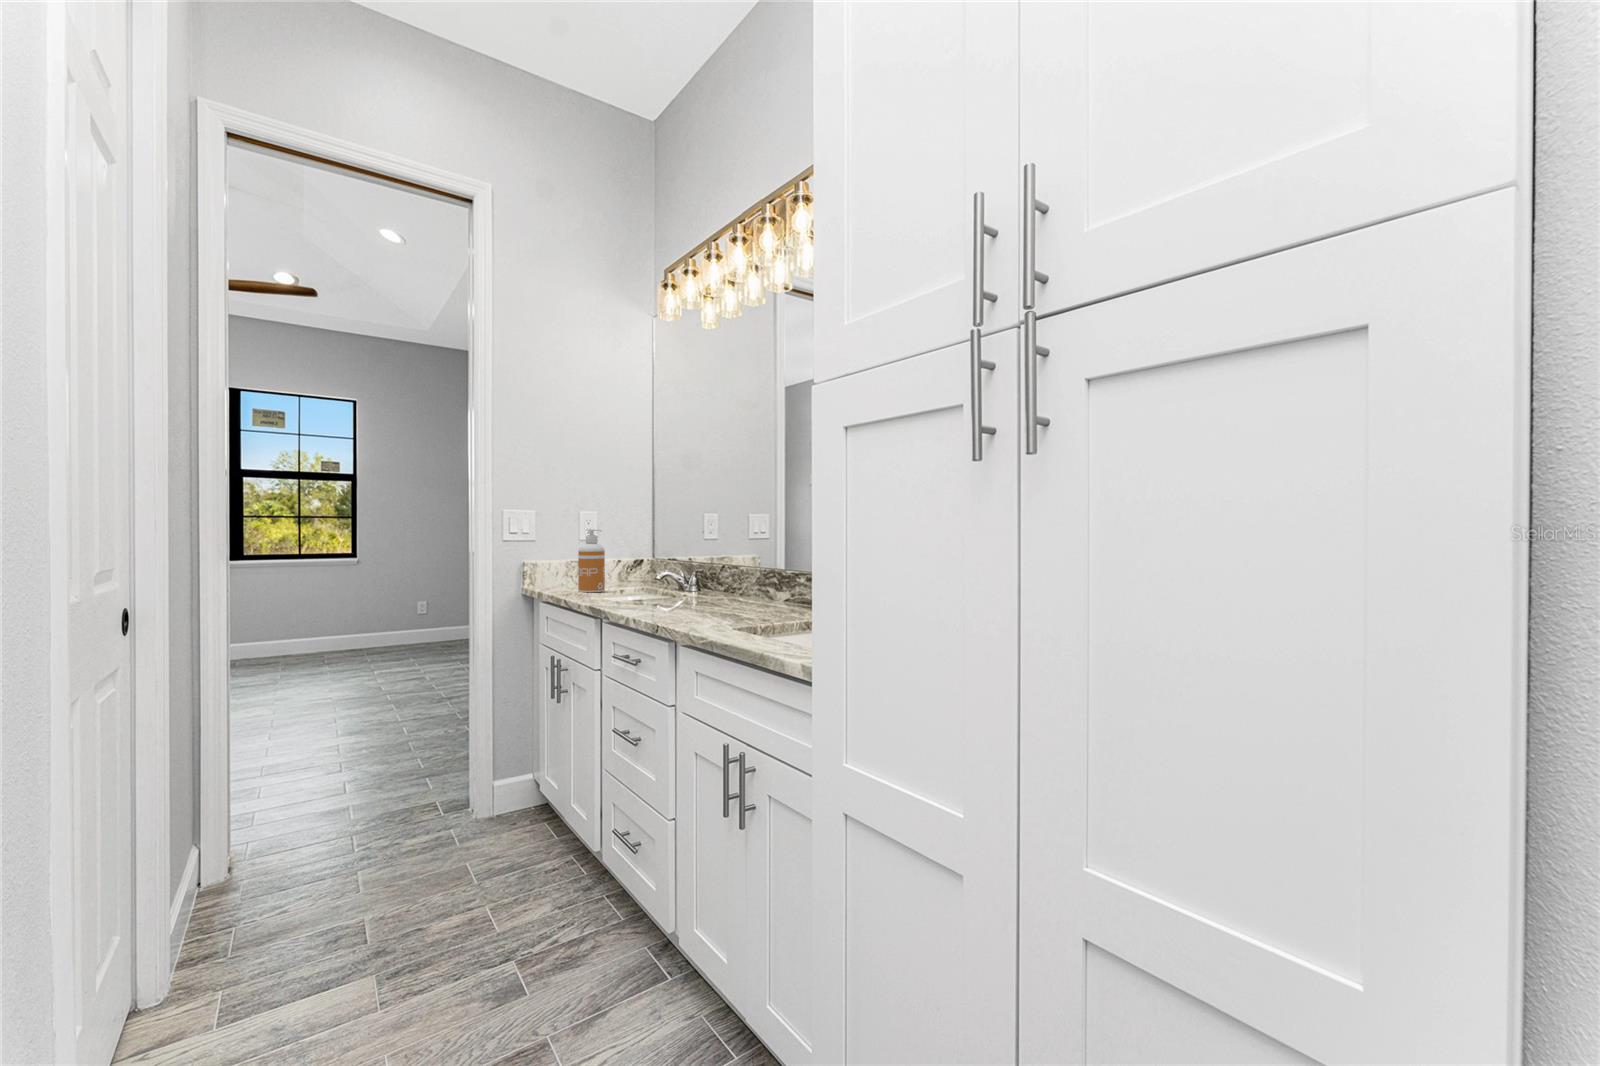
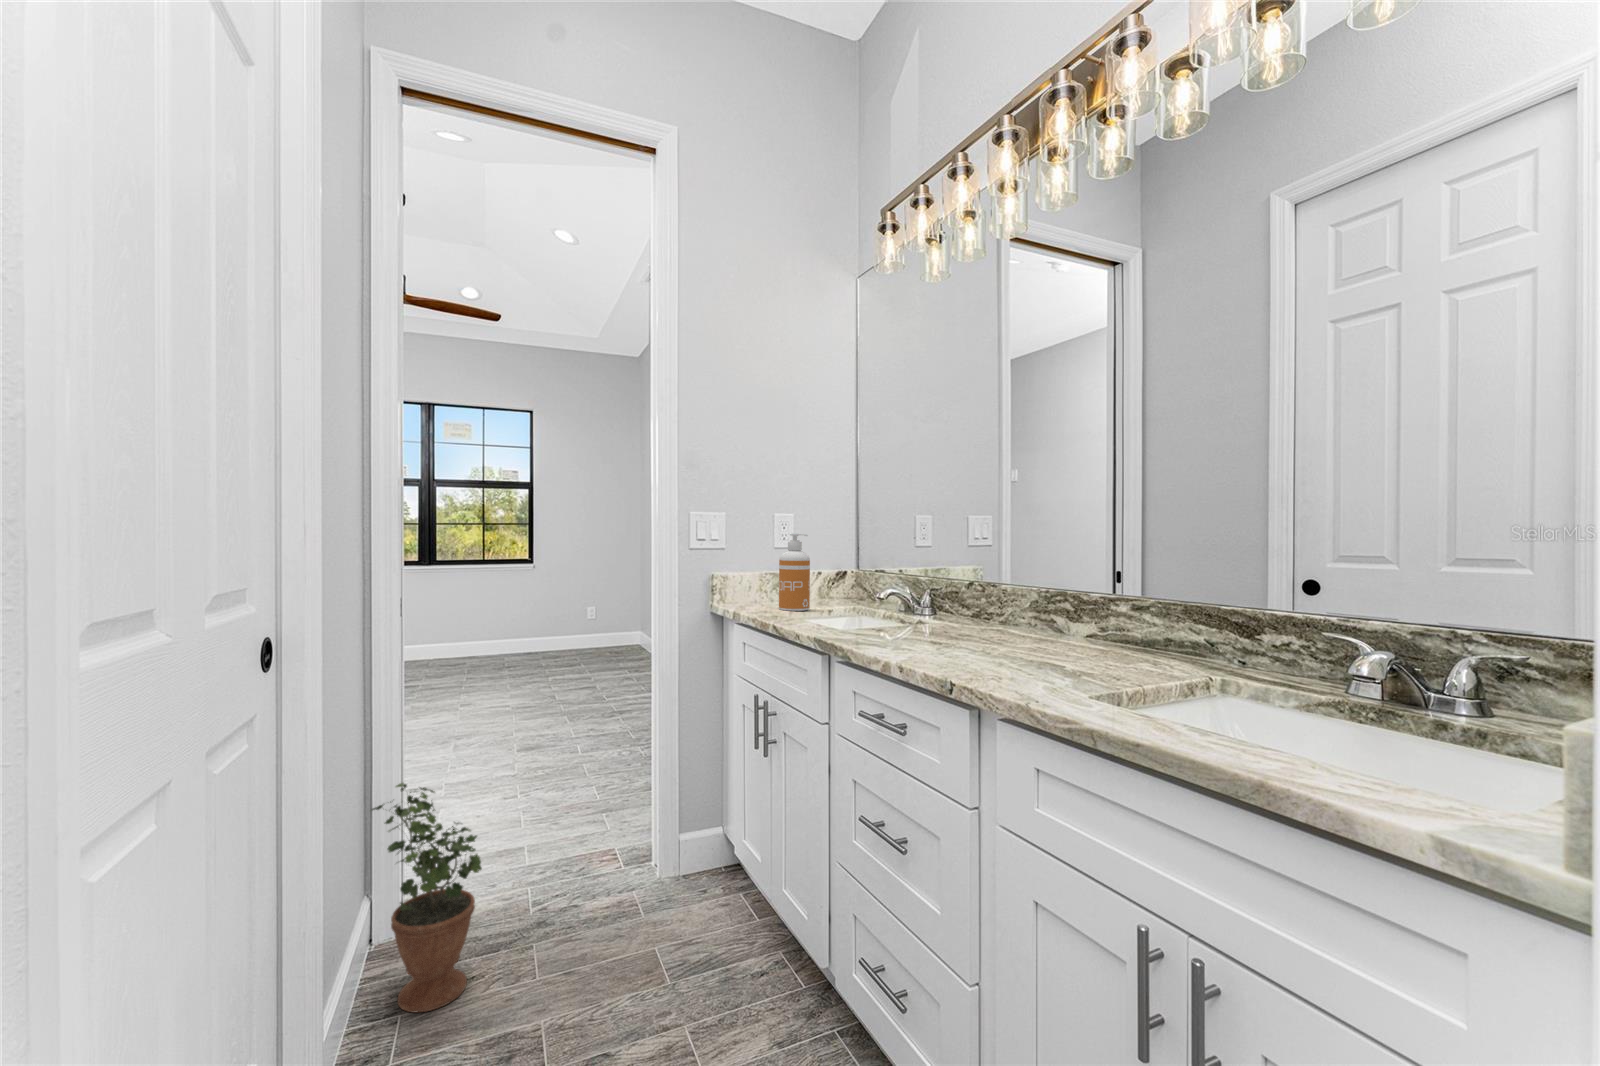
potted plant: none [203,738,309,923] -> present [372,783,482,1012]

